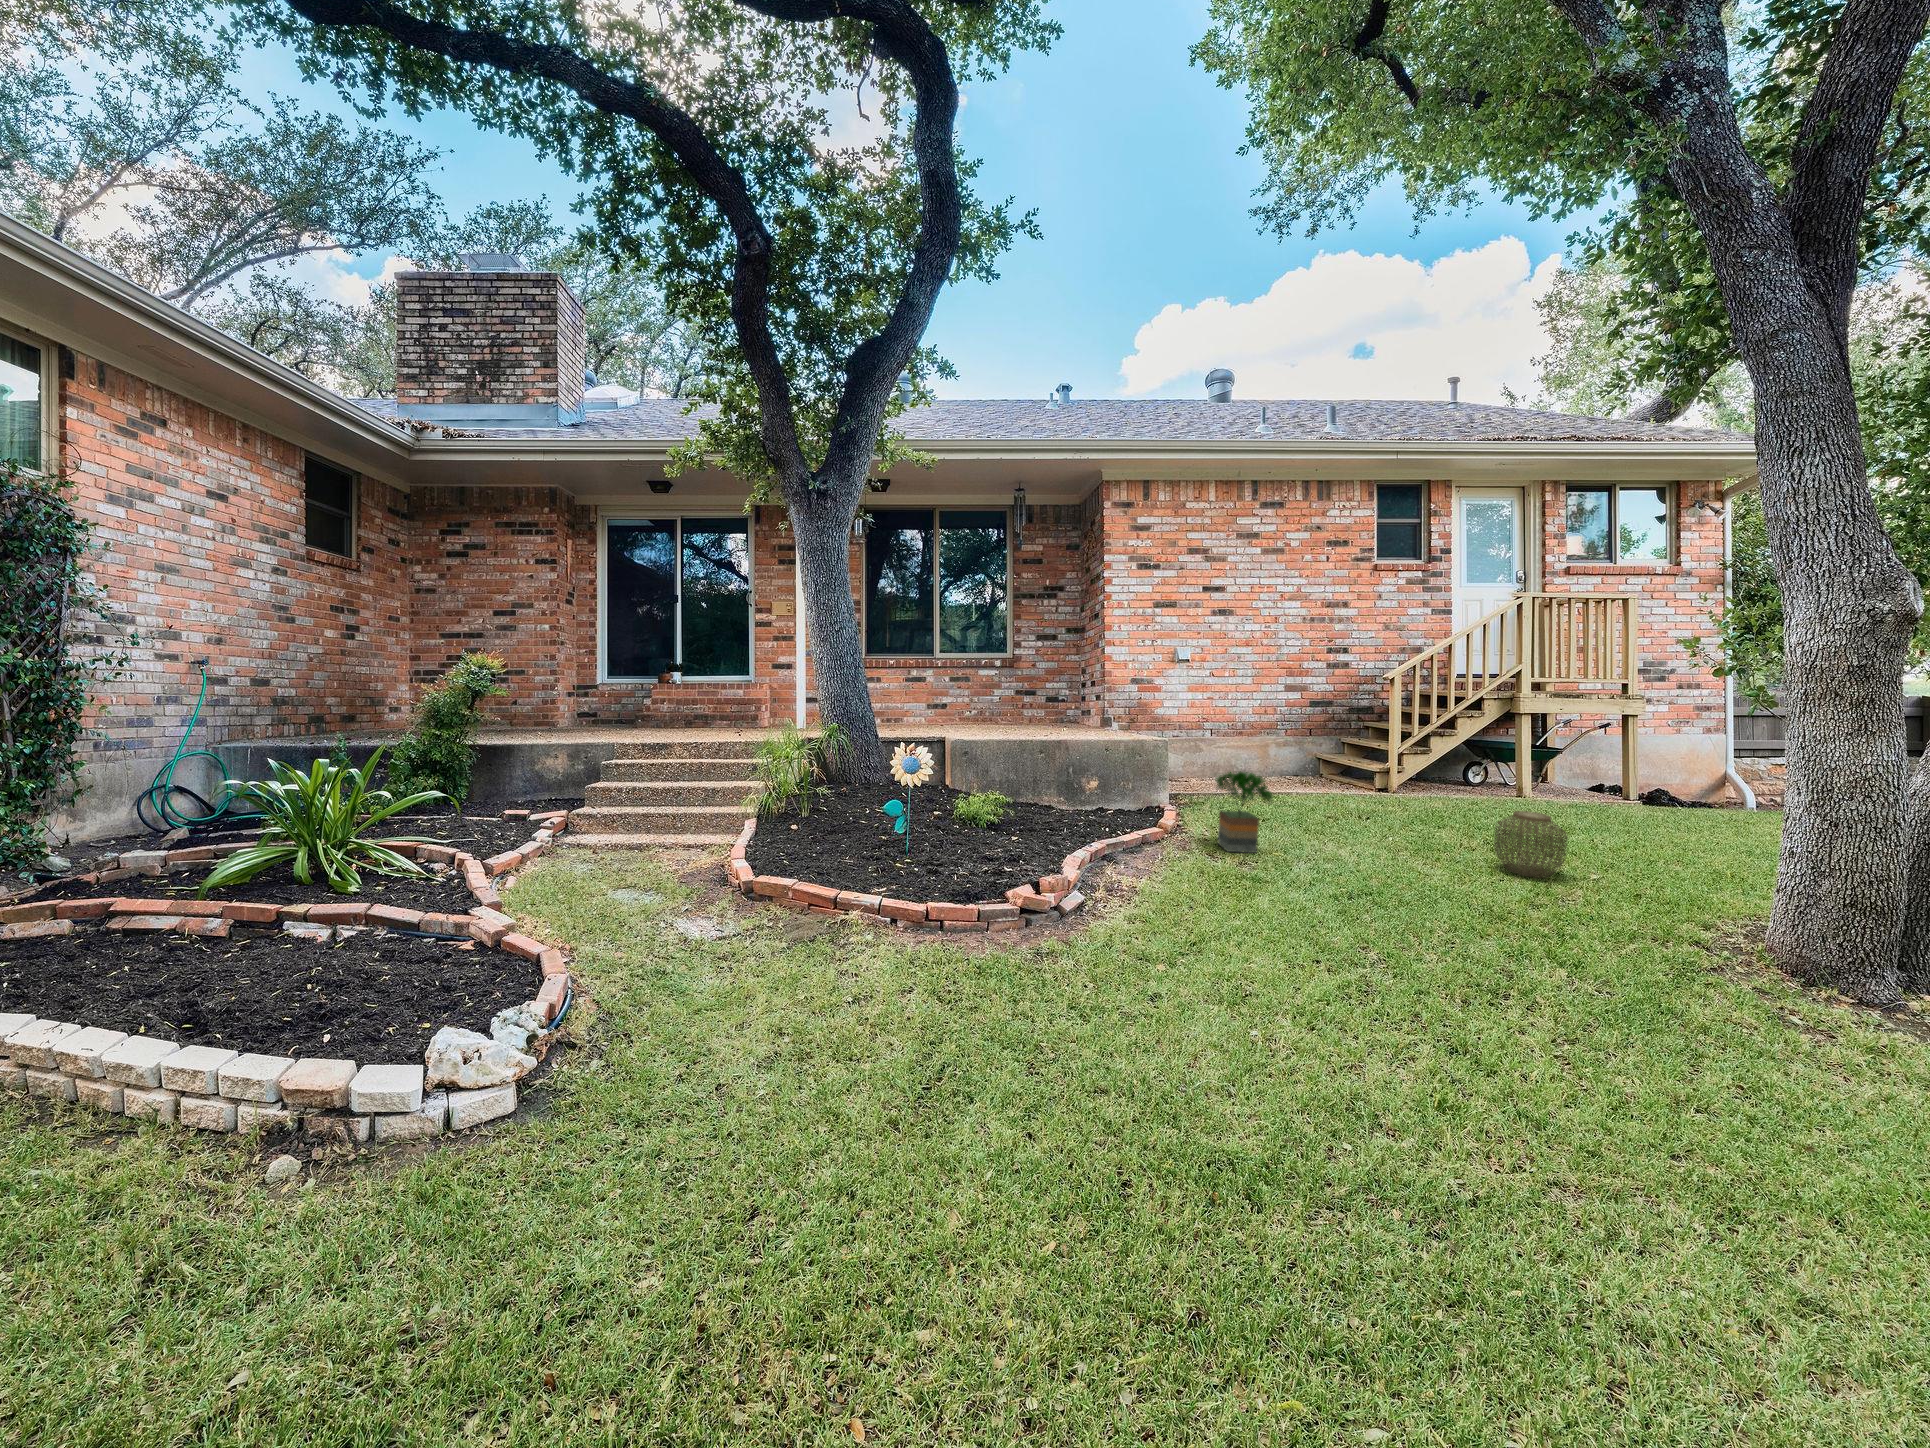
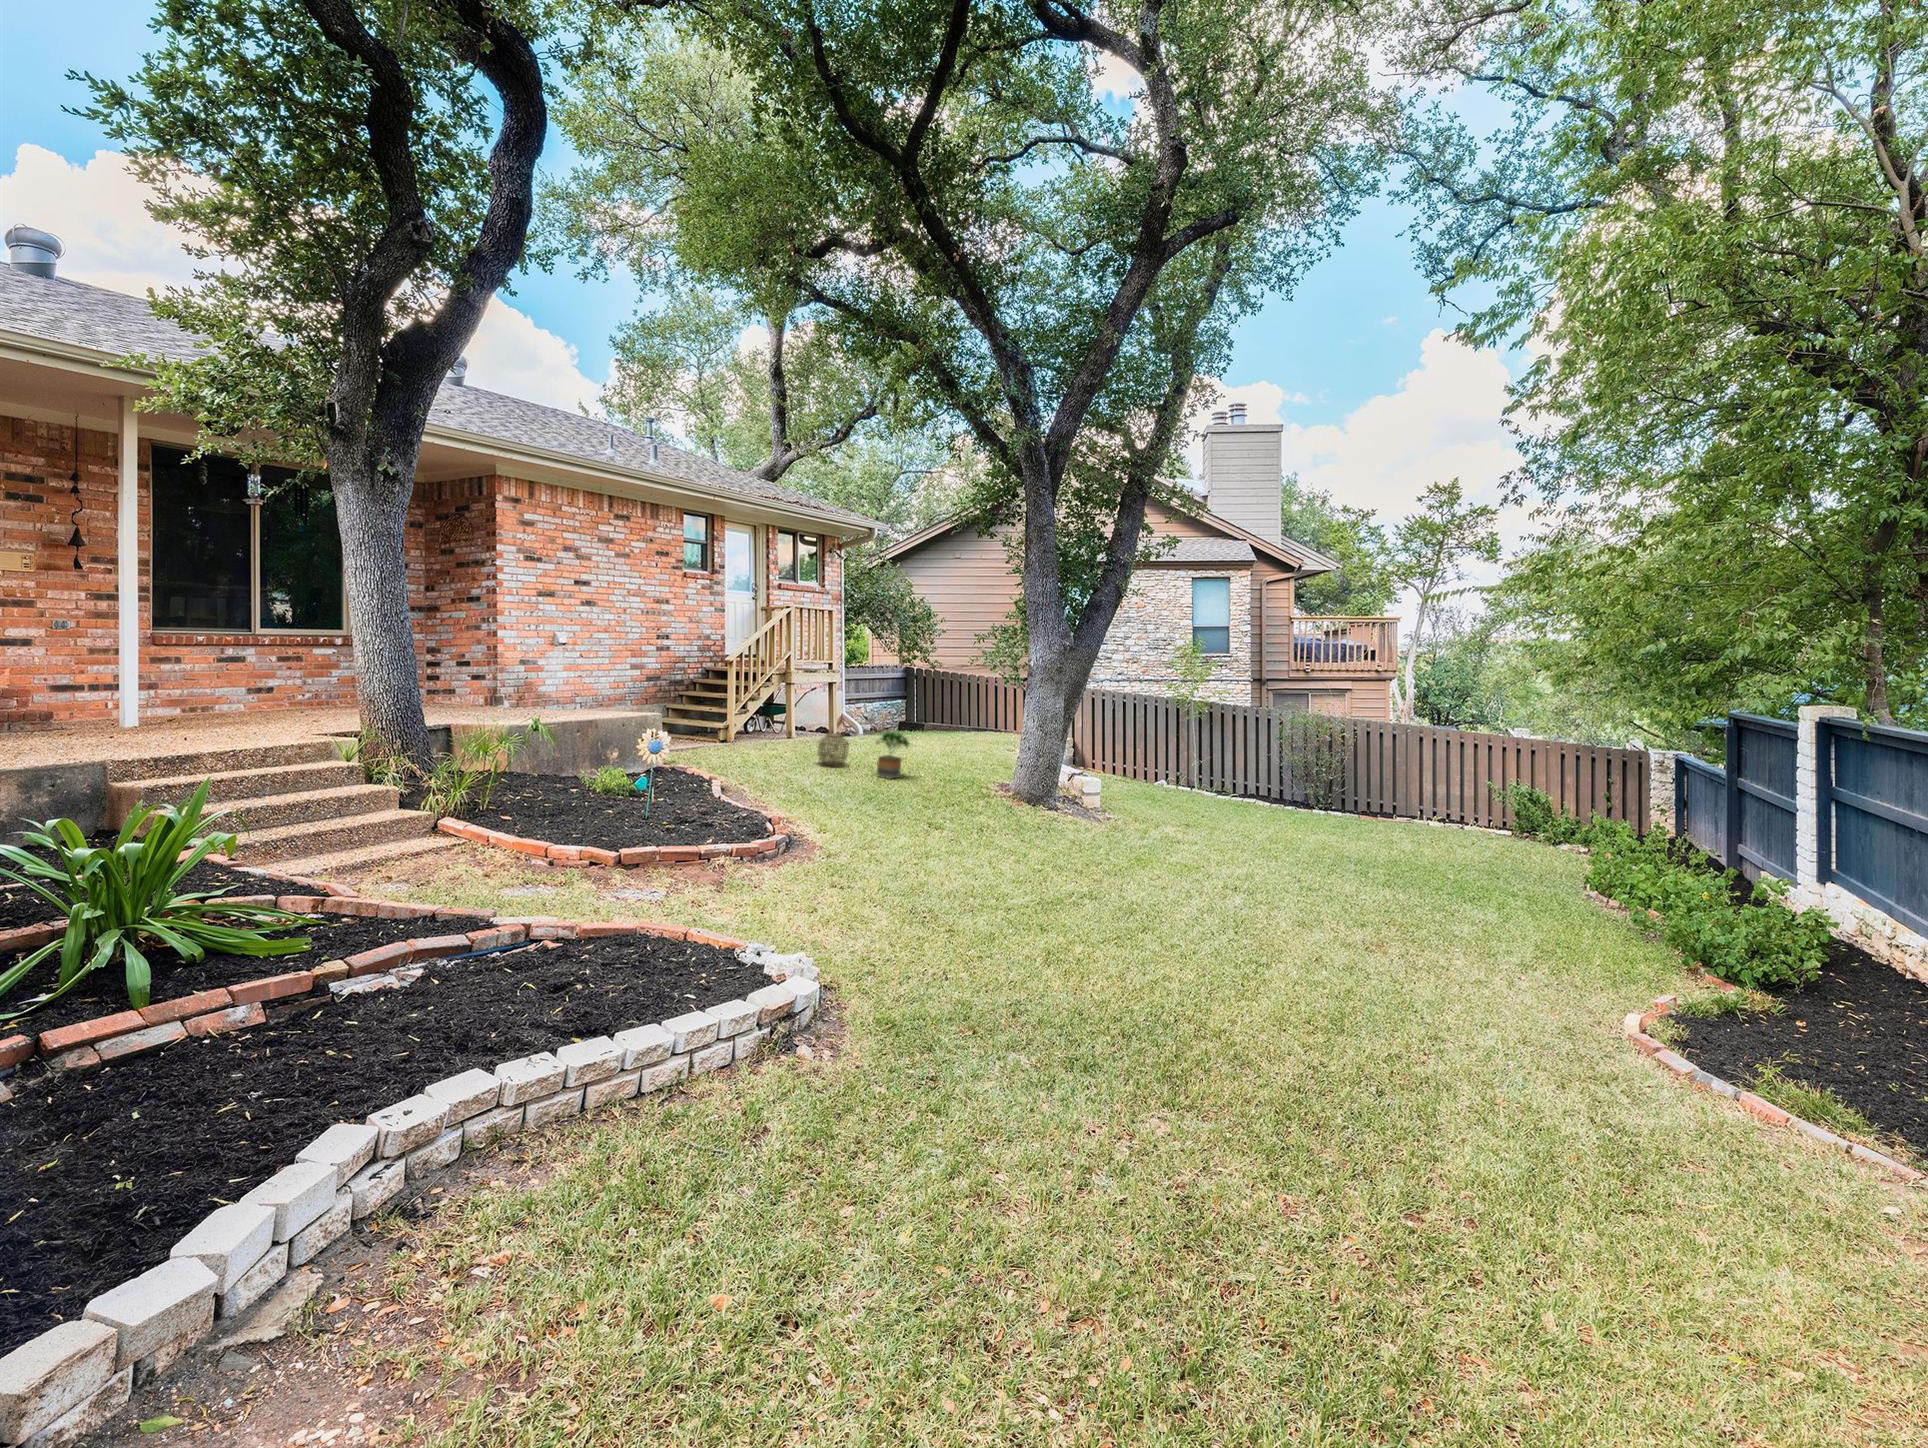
potted tree: present [1216,771,1273,853] -> present [876,732,910,779]

